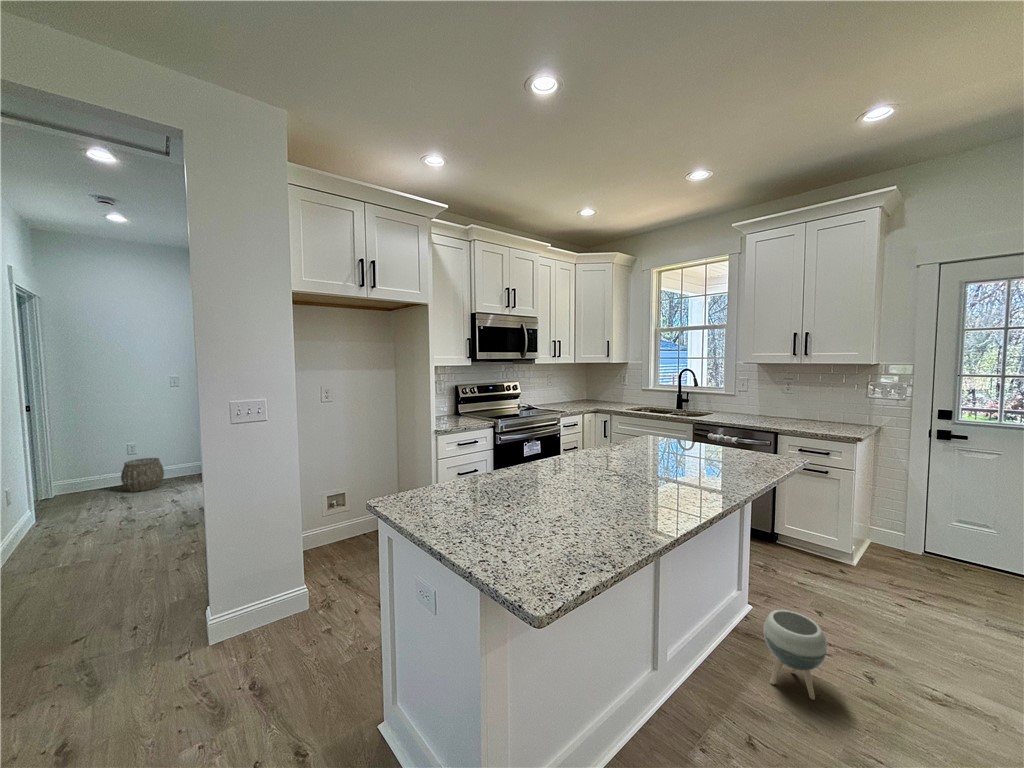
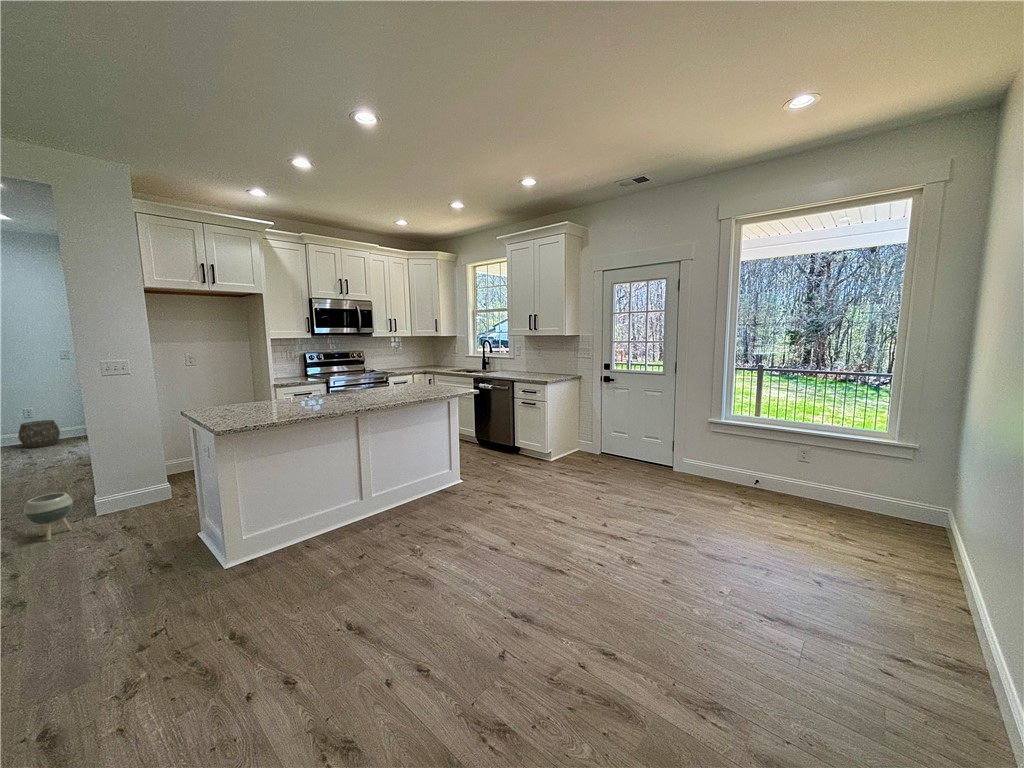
planter: present [764,610,827,700] -> present [24,492,73,540]

